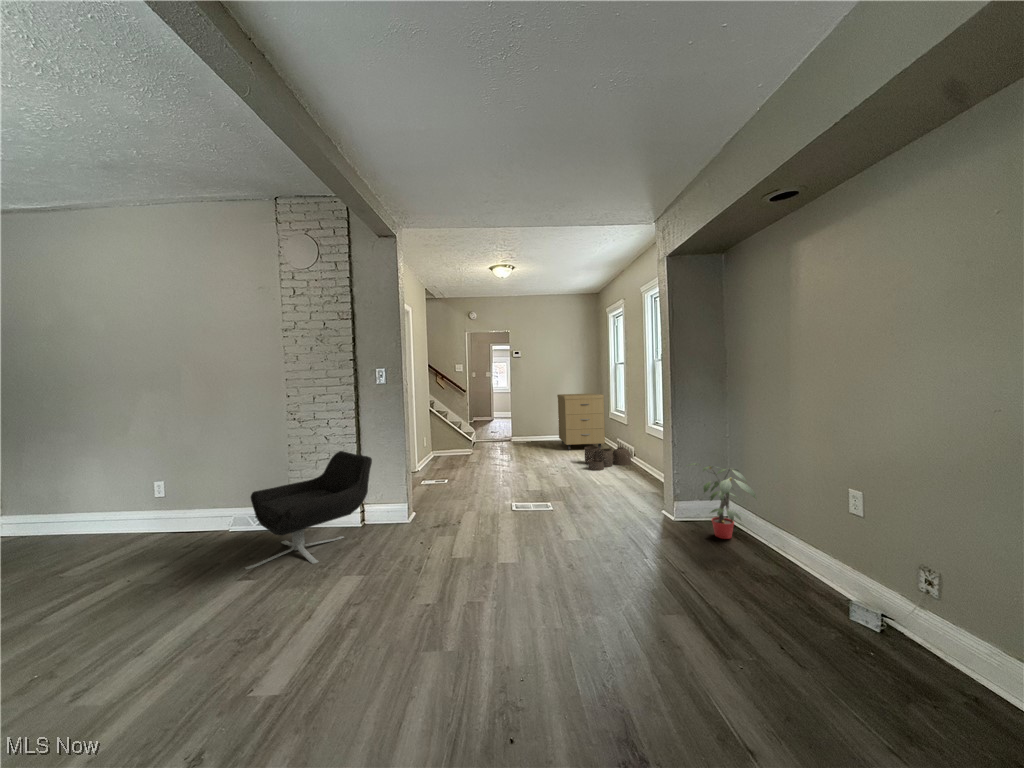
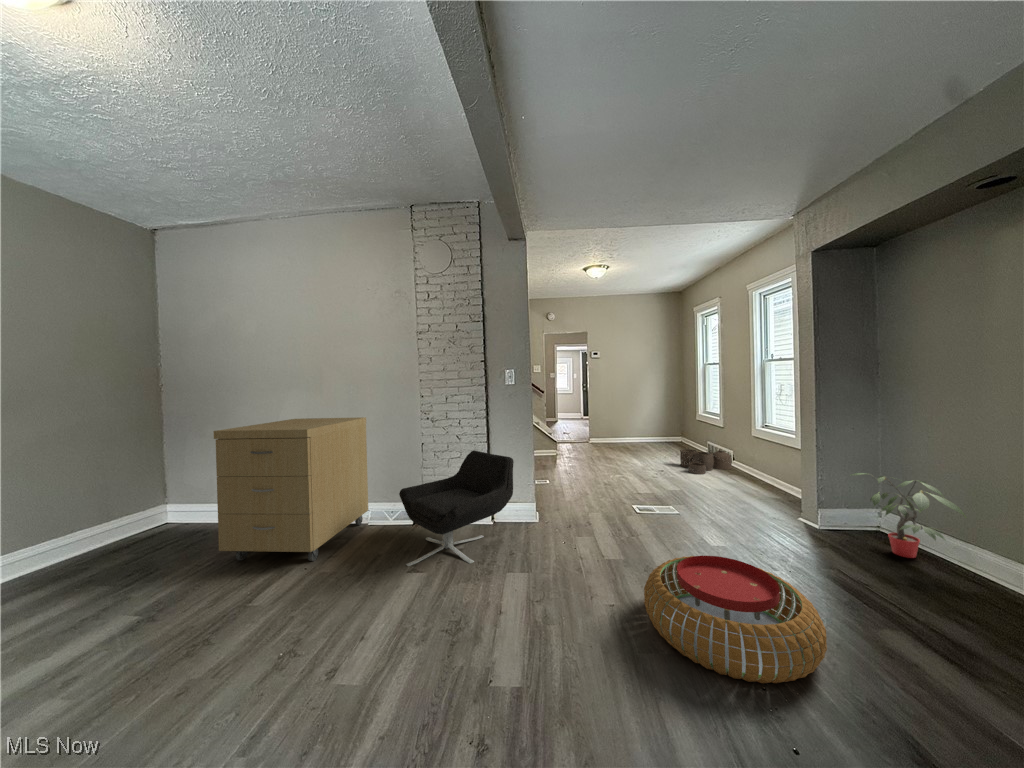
storage cabinet: present [557,393,605,450] -> present [214,417,368,561]
pouf: none [444,543,590,653] -> present [644,556,827,683]

